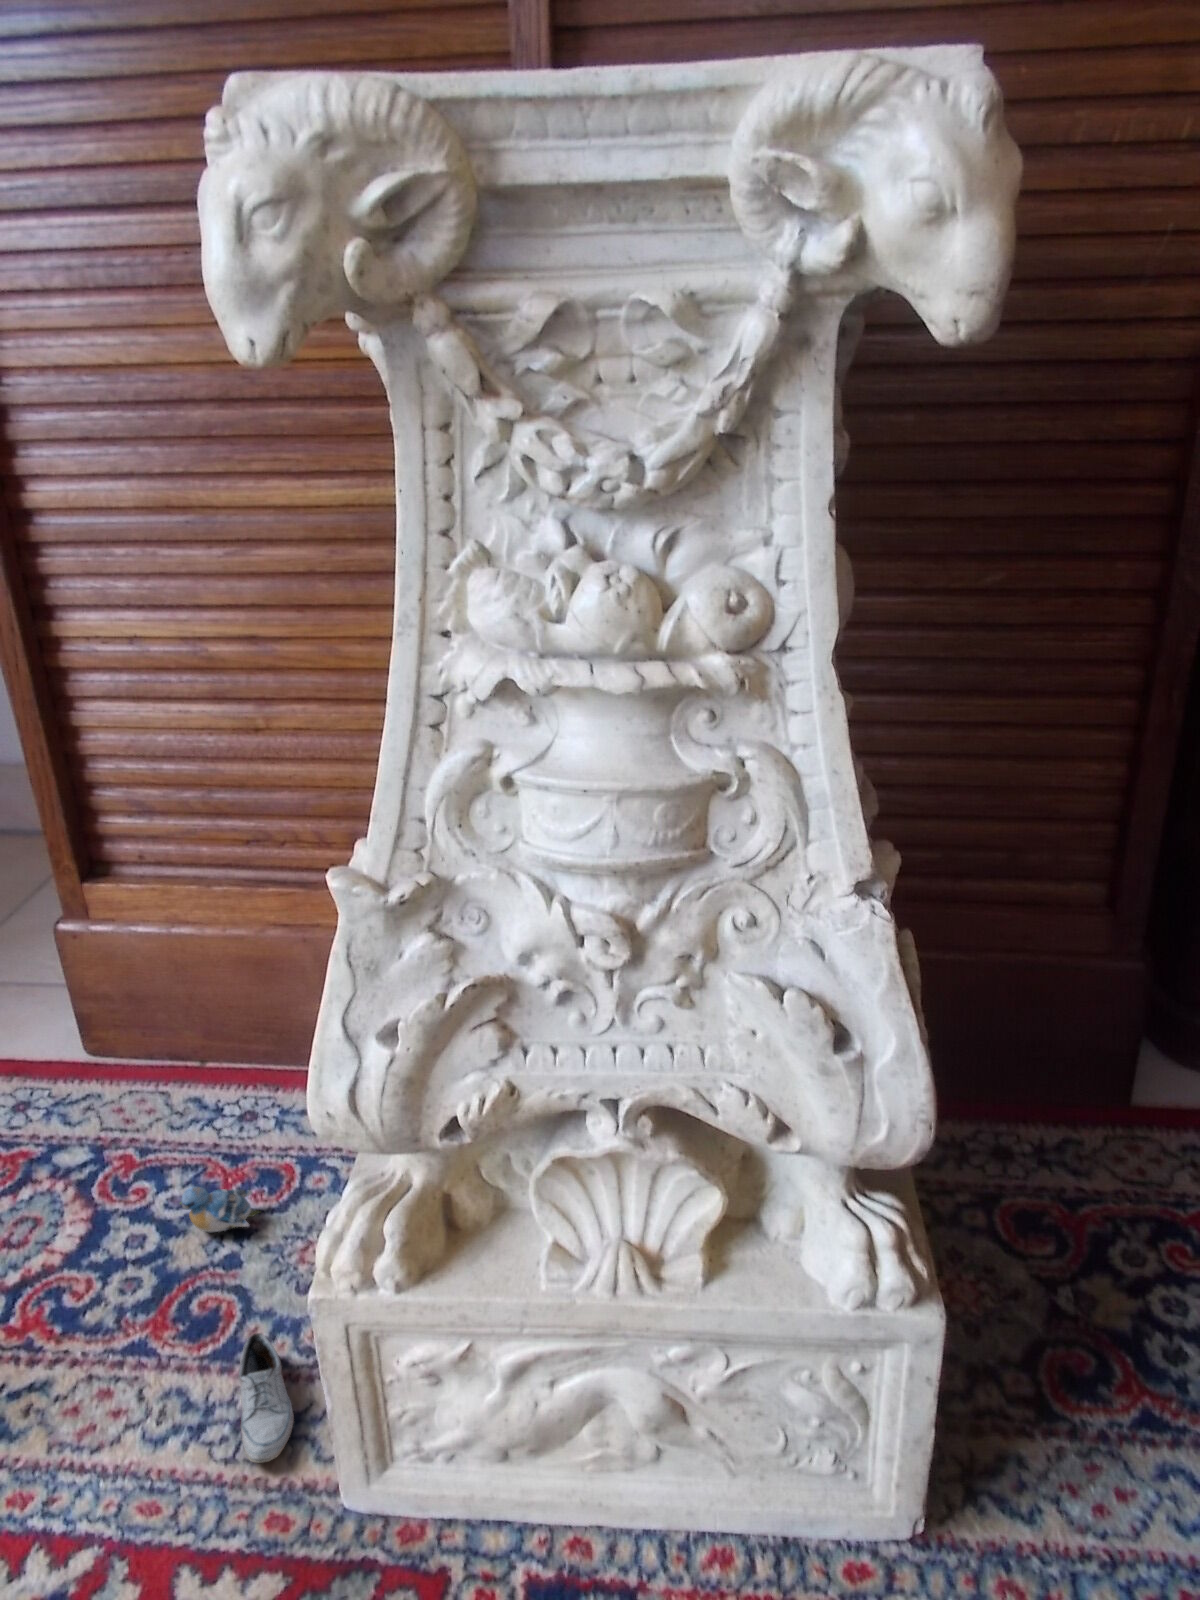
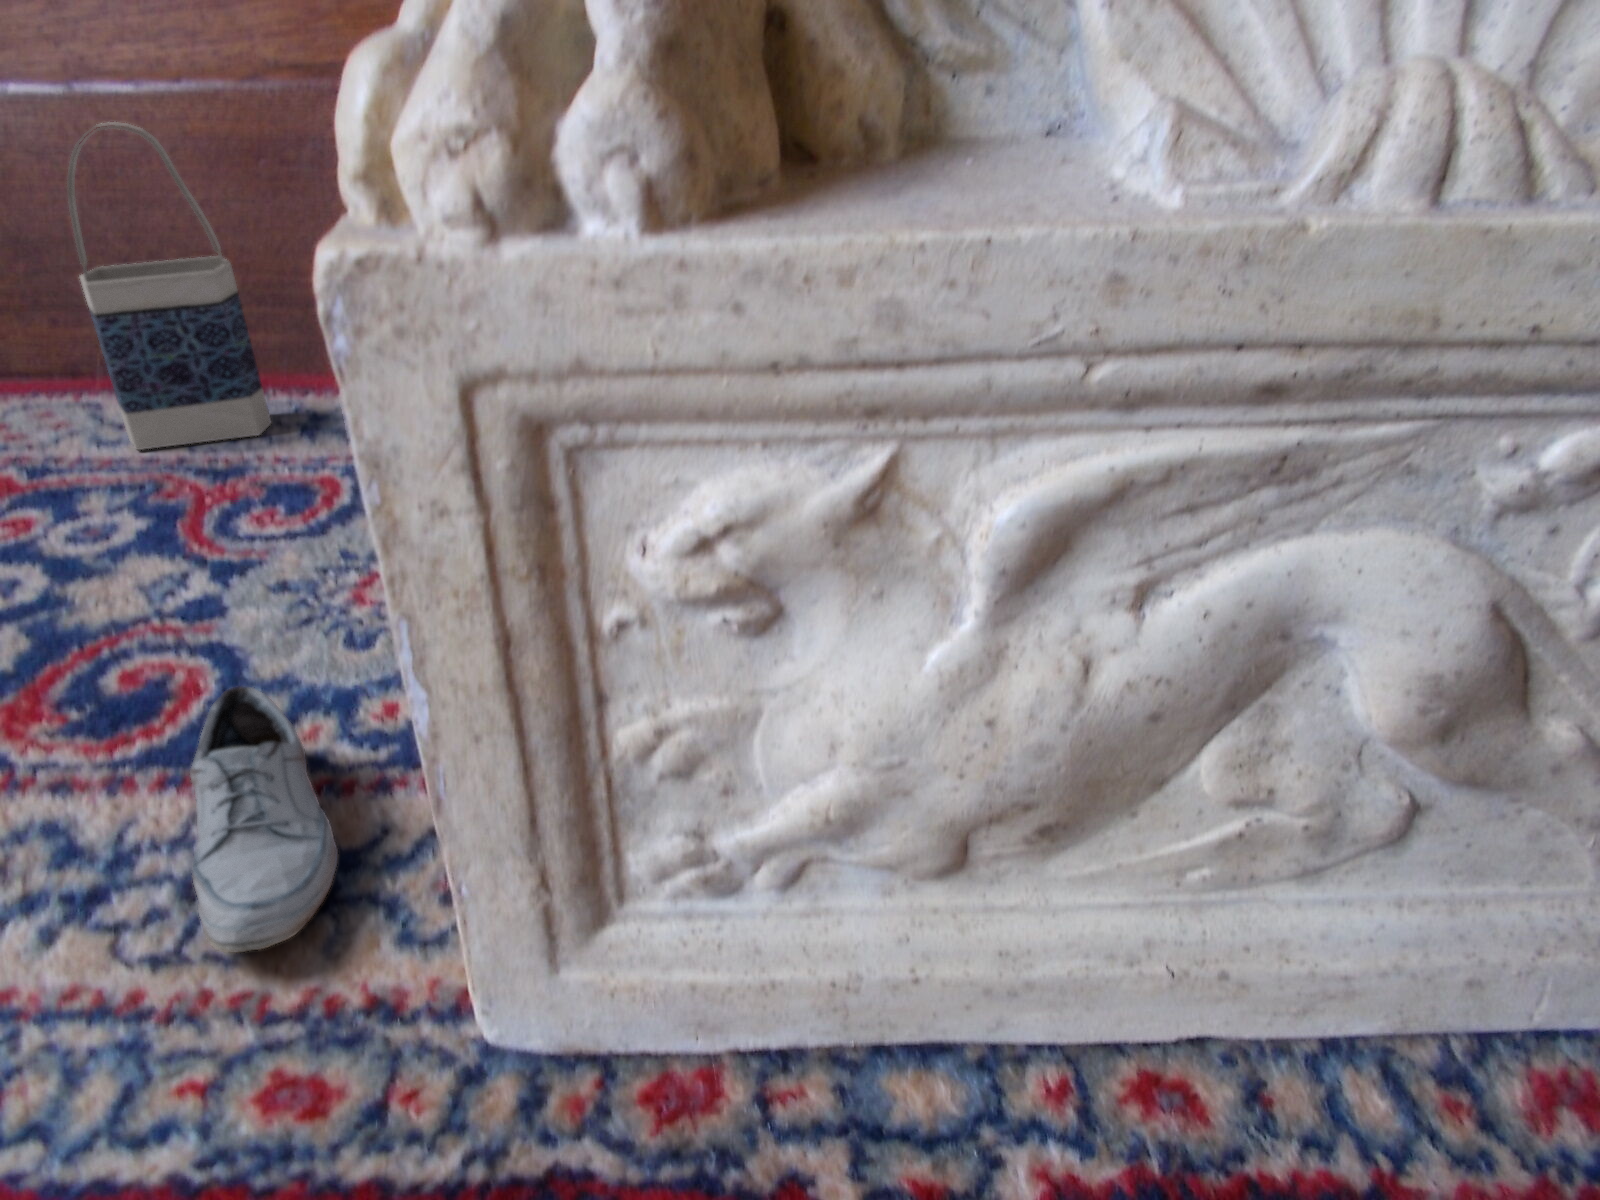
bag: none [172,987,259,1135] -> present [67,122,271,450]
plush toy: present [180,1187,260,1232] -> none [81,464,268,566]

